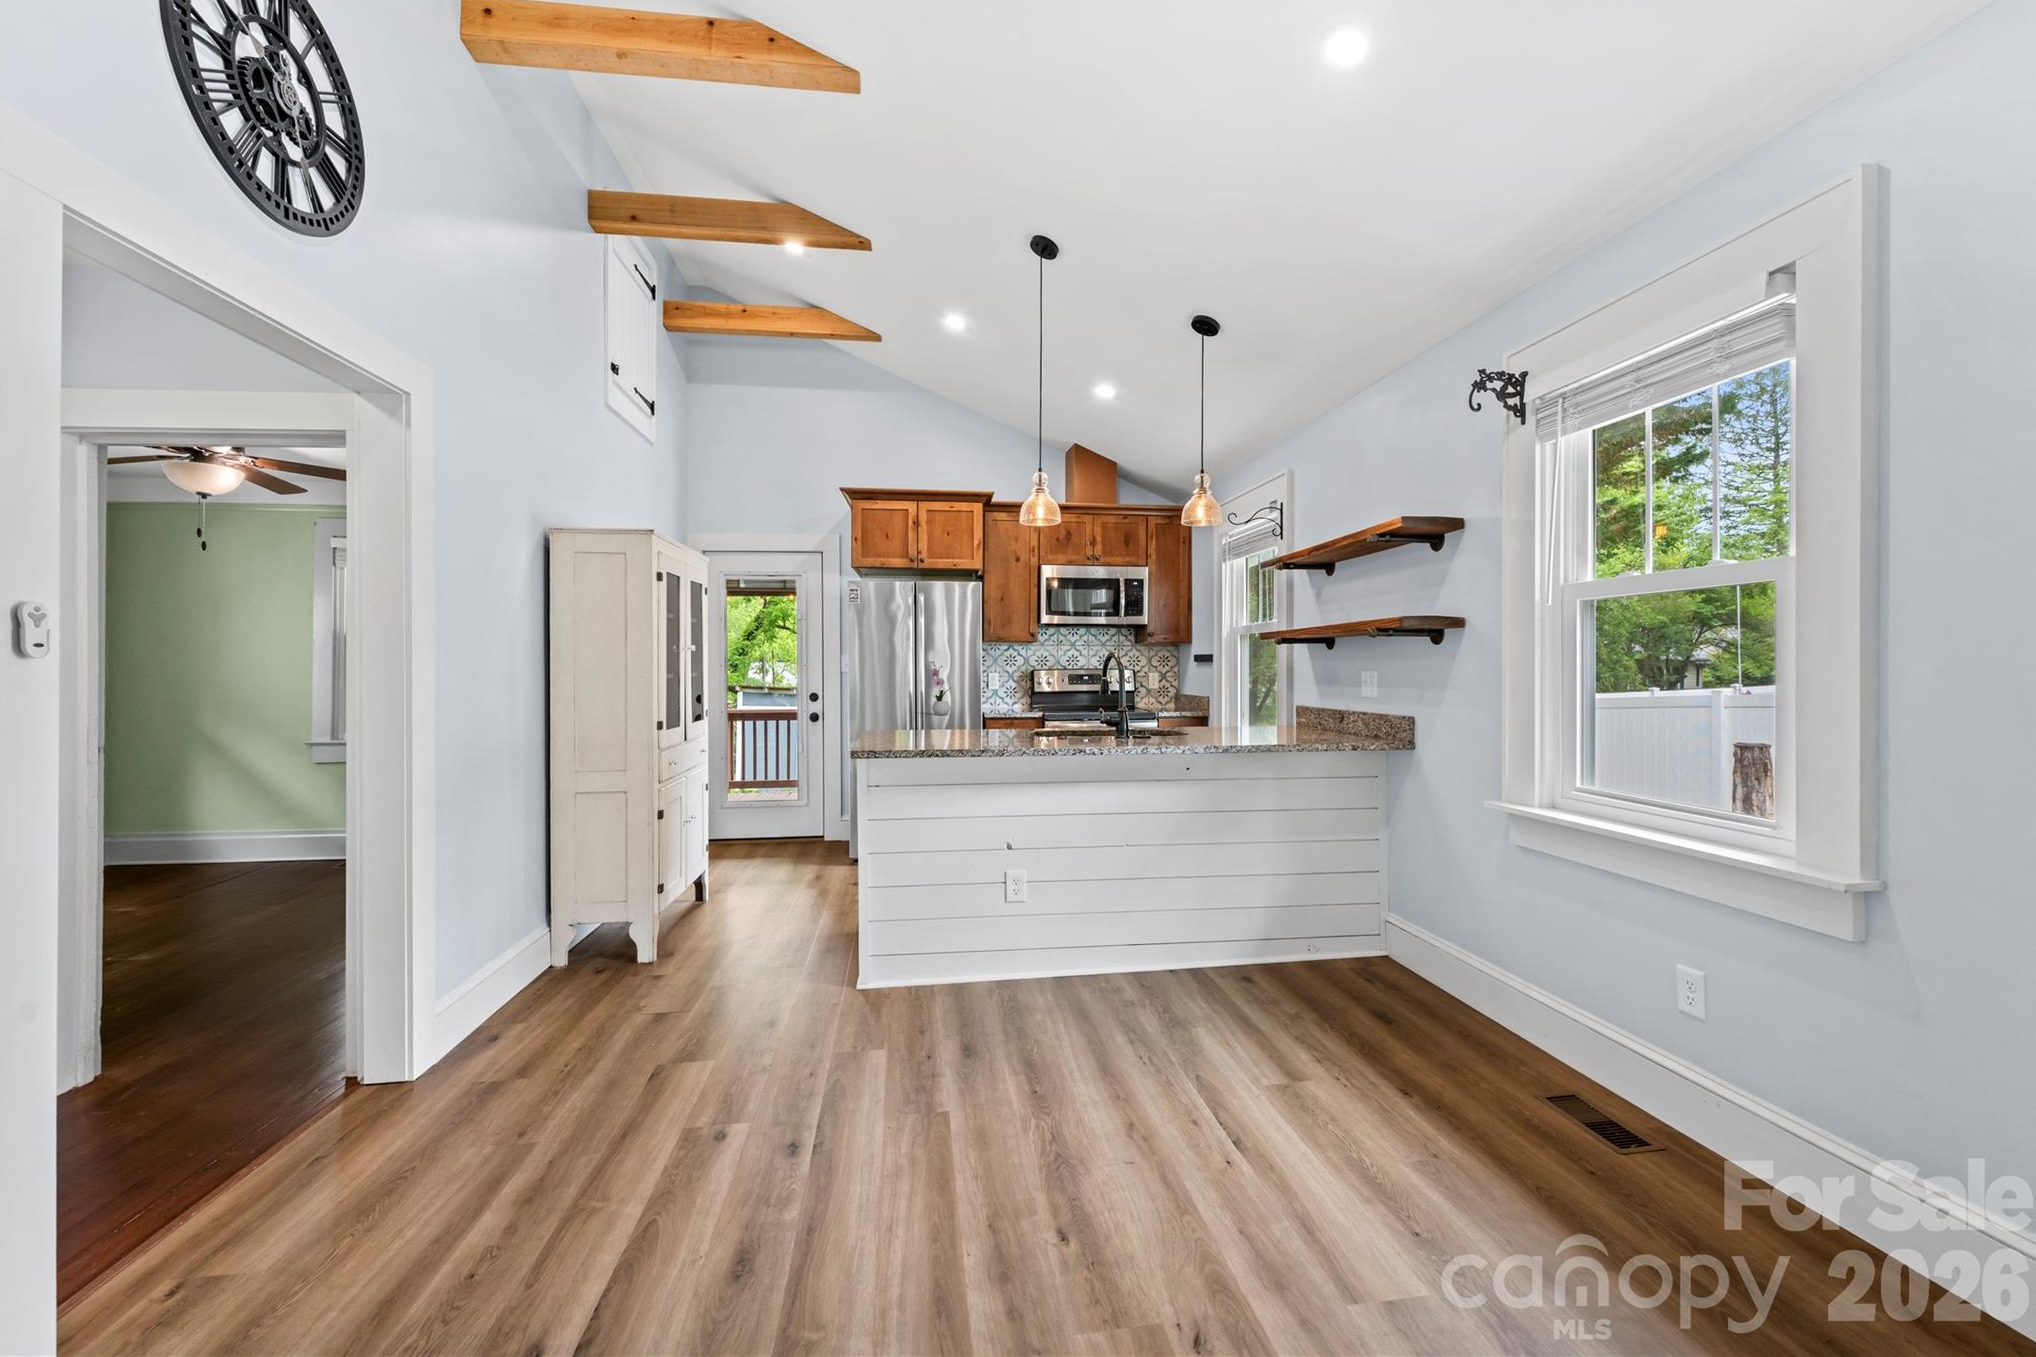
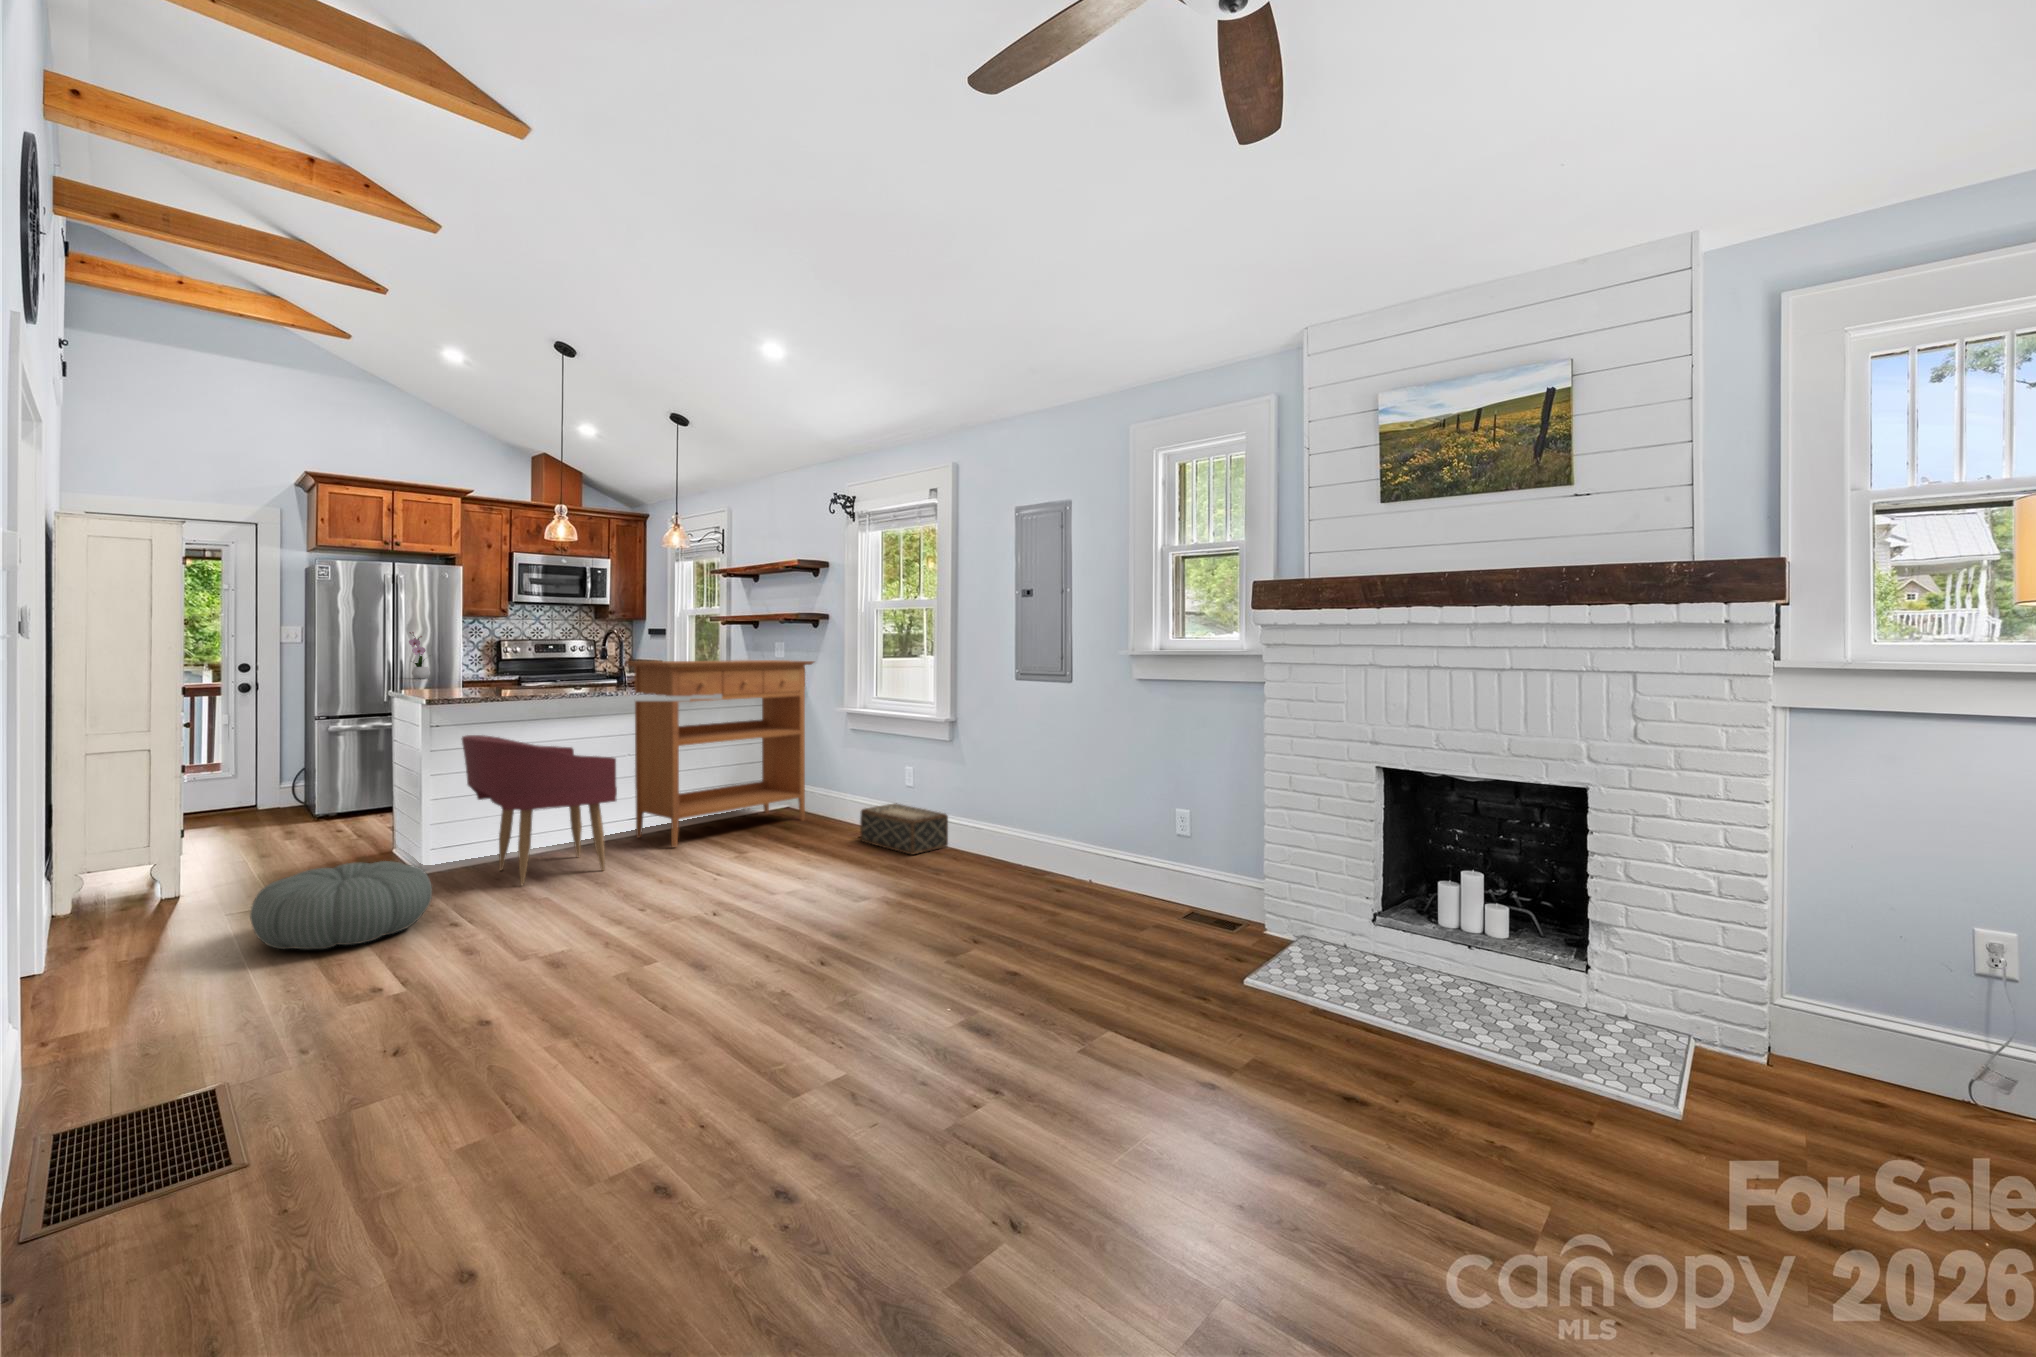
console table: none [1105,702,1440,1041] -> present [626,660,814,847]
armchair: none [836,815,1056,1088] -> present [462,735,617,885]
pouf: none [478,1015,735,1200] -> present [250,861,432,949]
woven basket: none [1557,1059,1871,1281] -> present [860,803,948,854]

